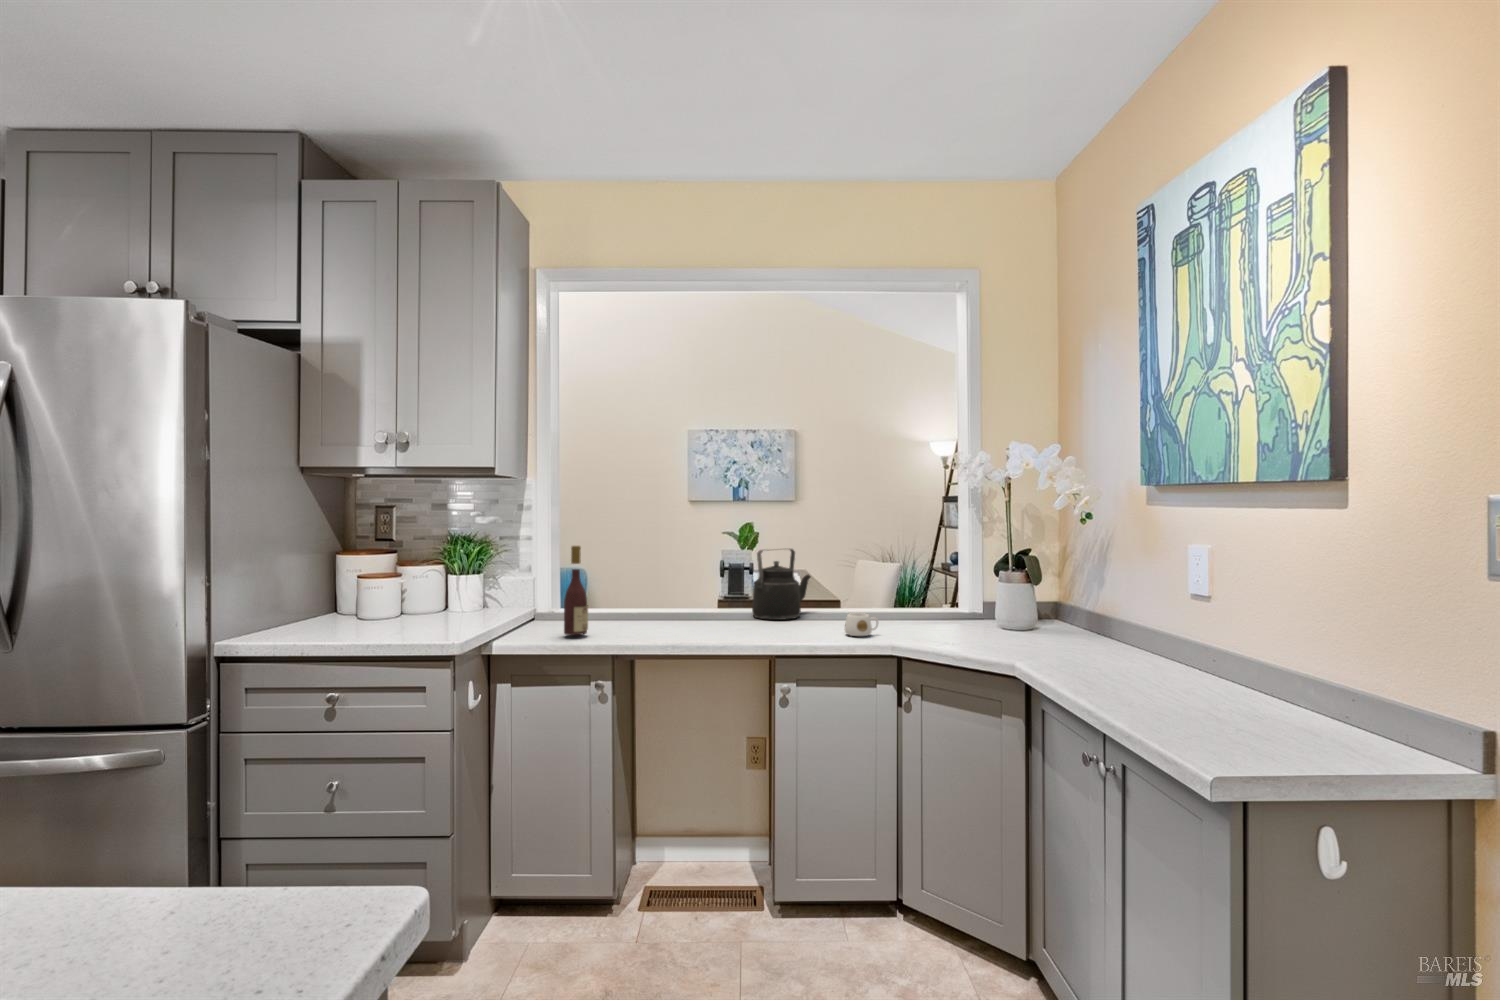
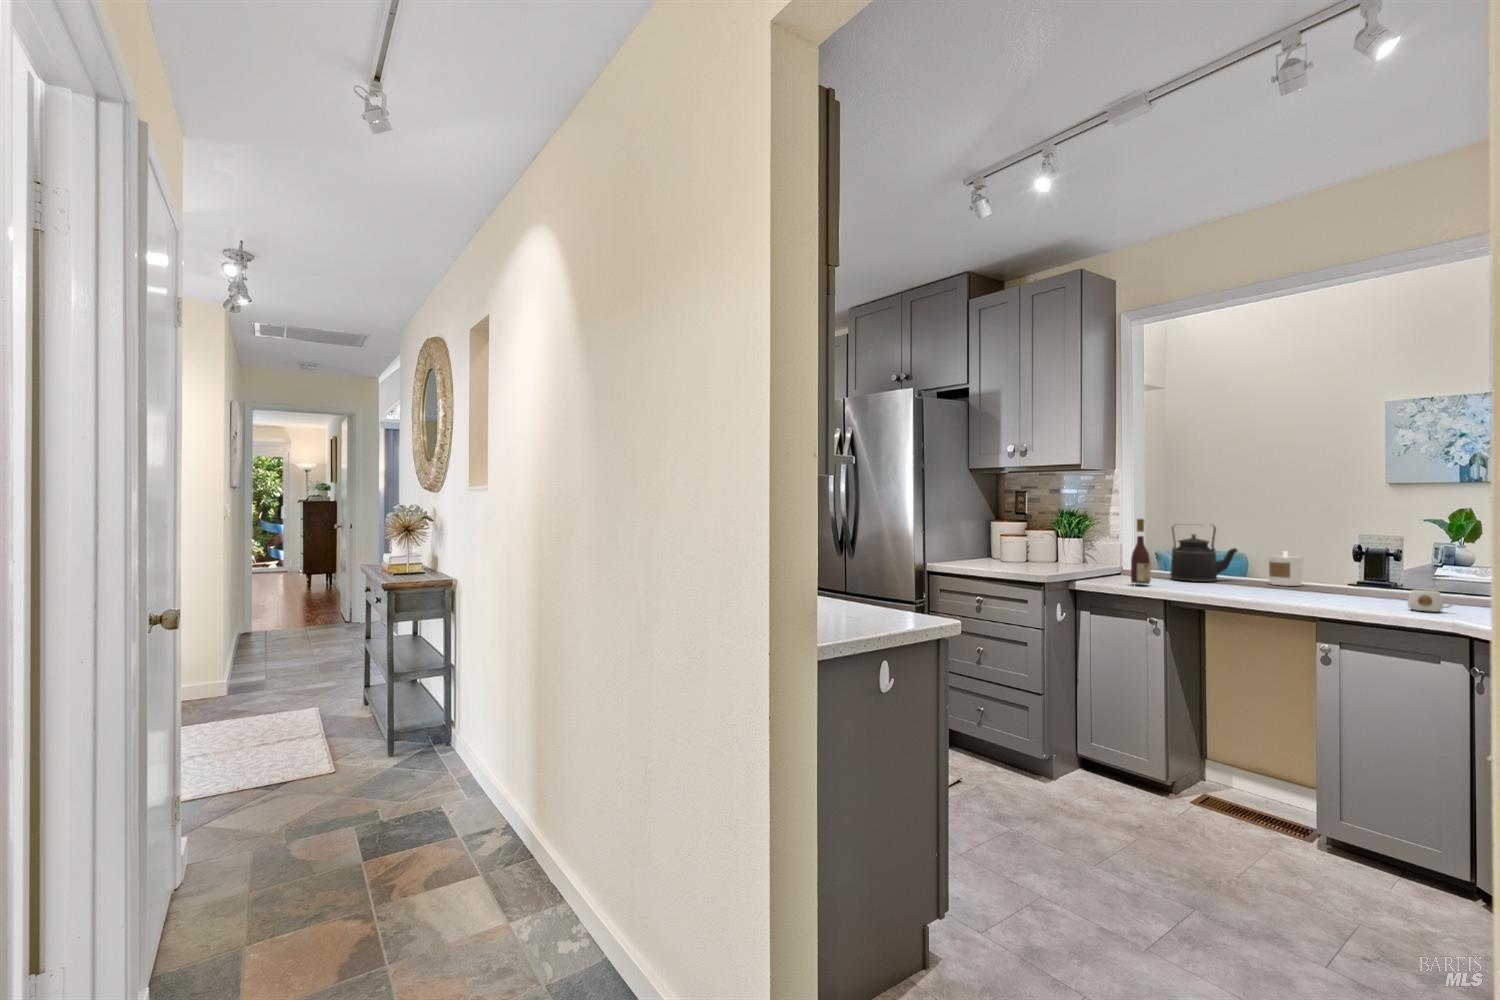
kettle: present [752,549,811,620] -> present [1170,525,1238,582]
candle: none [691,575,721,615] -> present [1269,551,1302,586]

